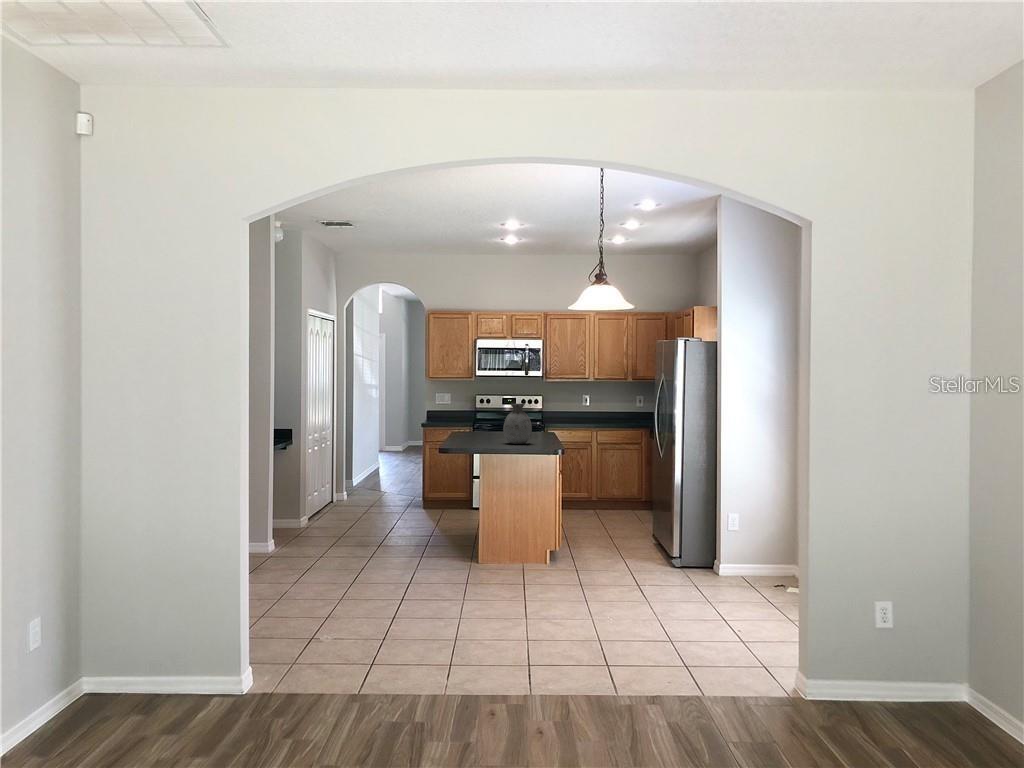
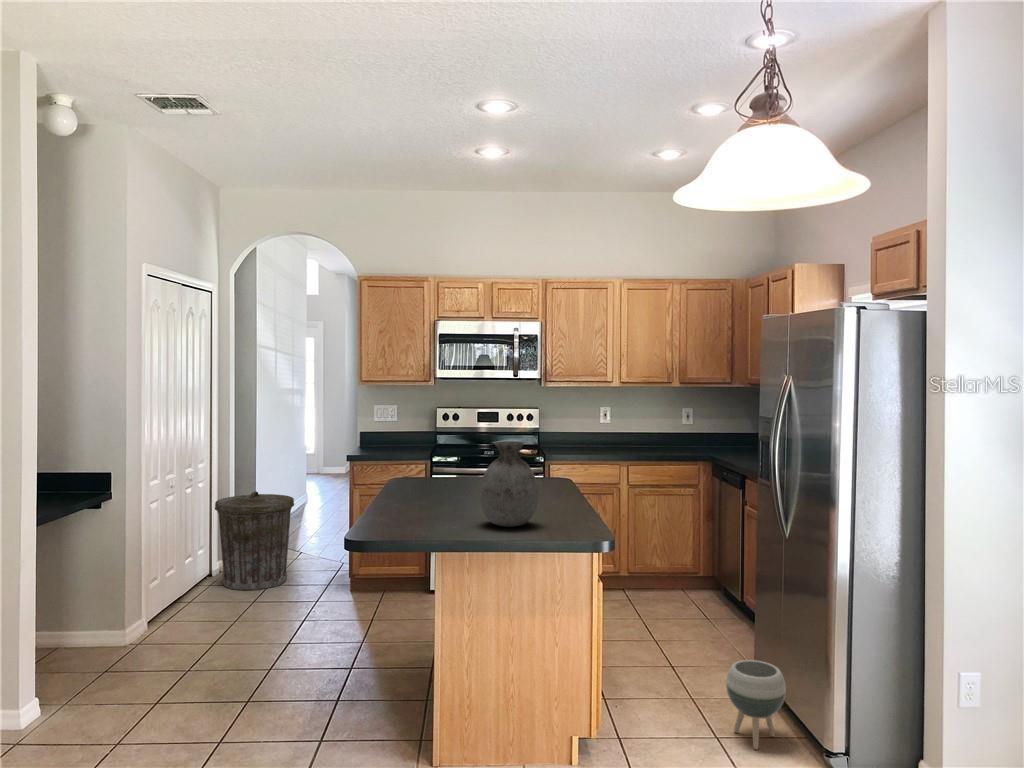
trash can: none [339,447,387,507] -> present [215,491,294,590]
planter: none [628,517,657,557] -> present [726,660,786,749]

